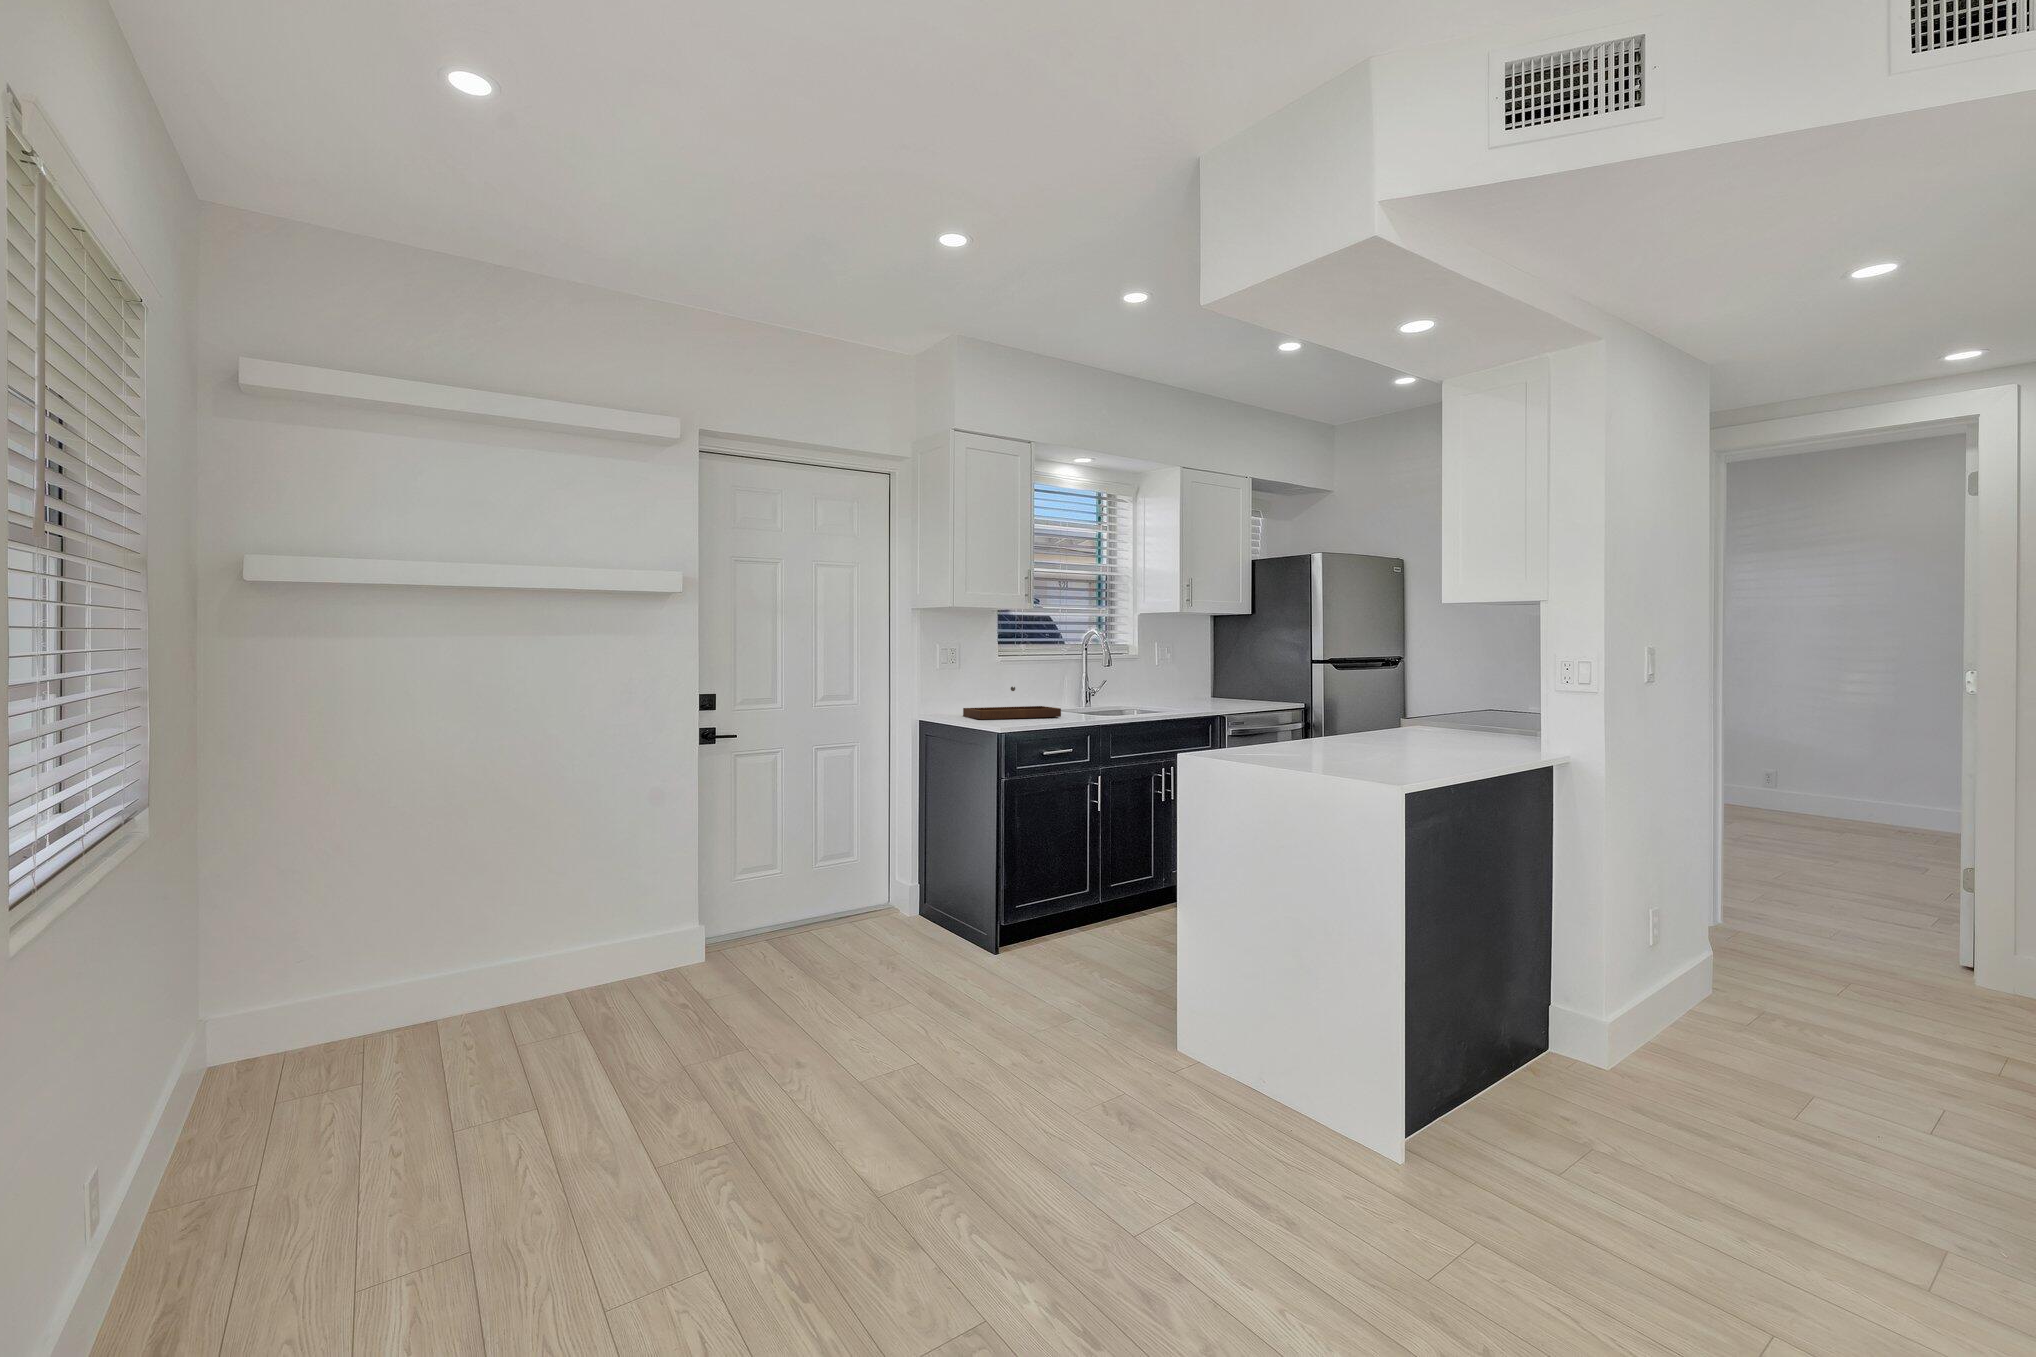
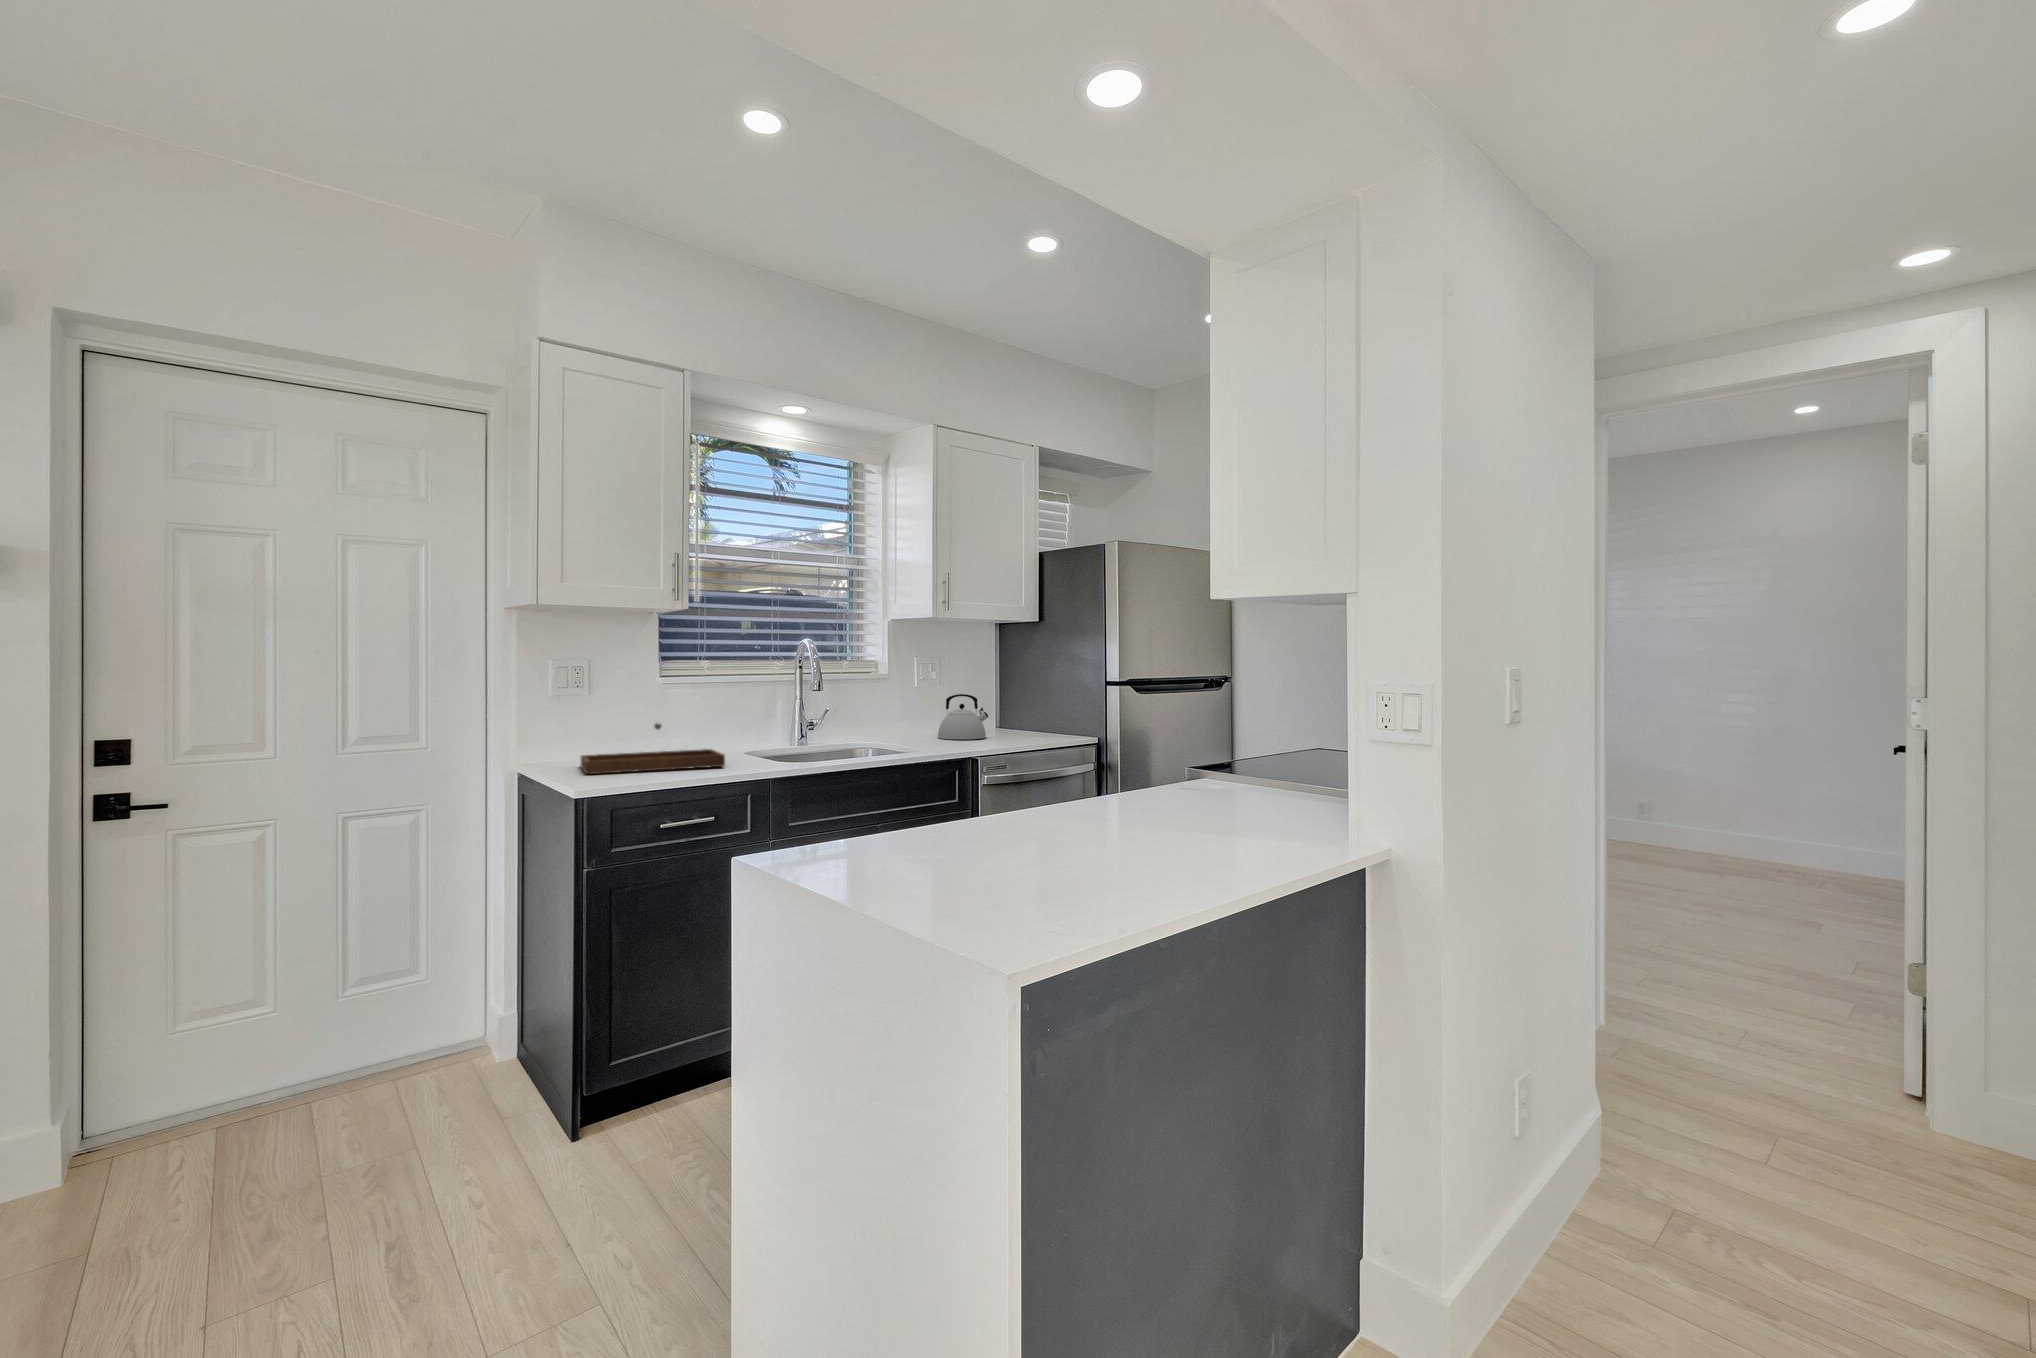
kettle: none [1174,671,1213,705] -> present [938,694,988,739]

